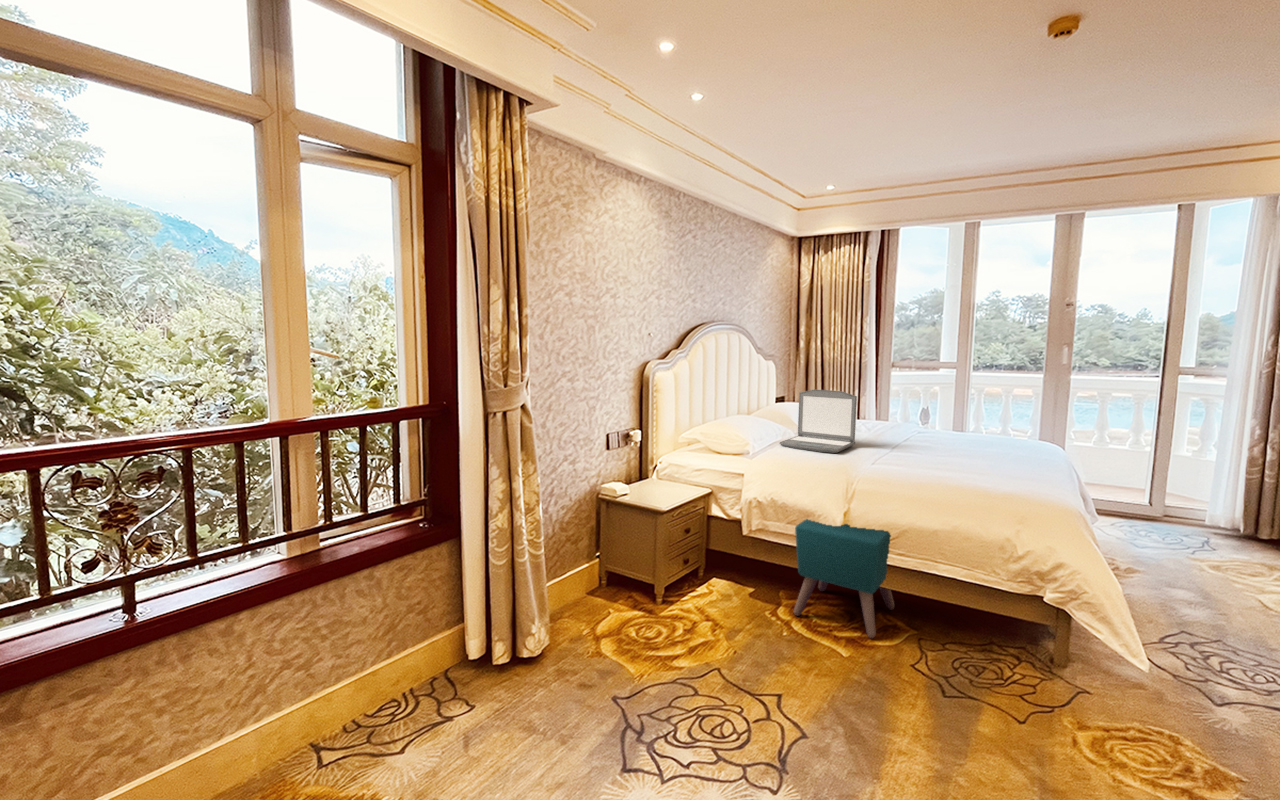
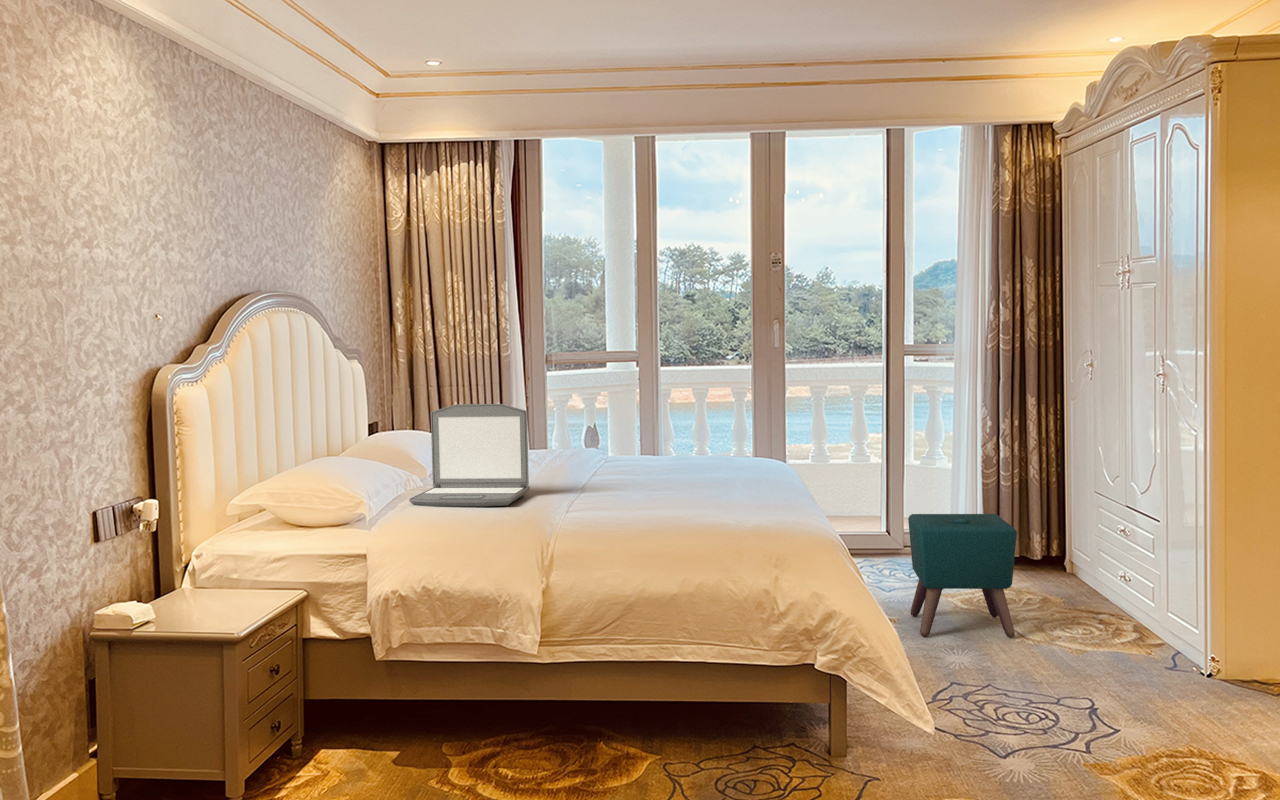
ottoman: present [794,519,894,638] -> present [908,514,1017,638]

